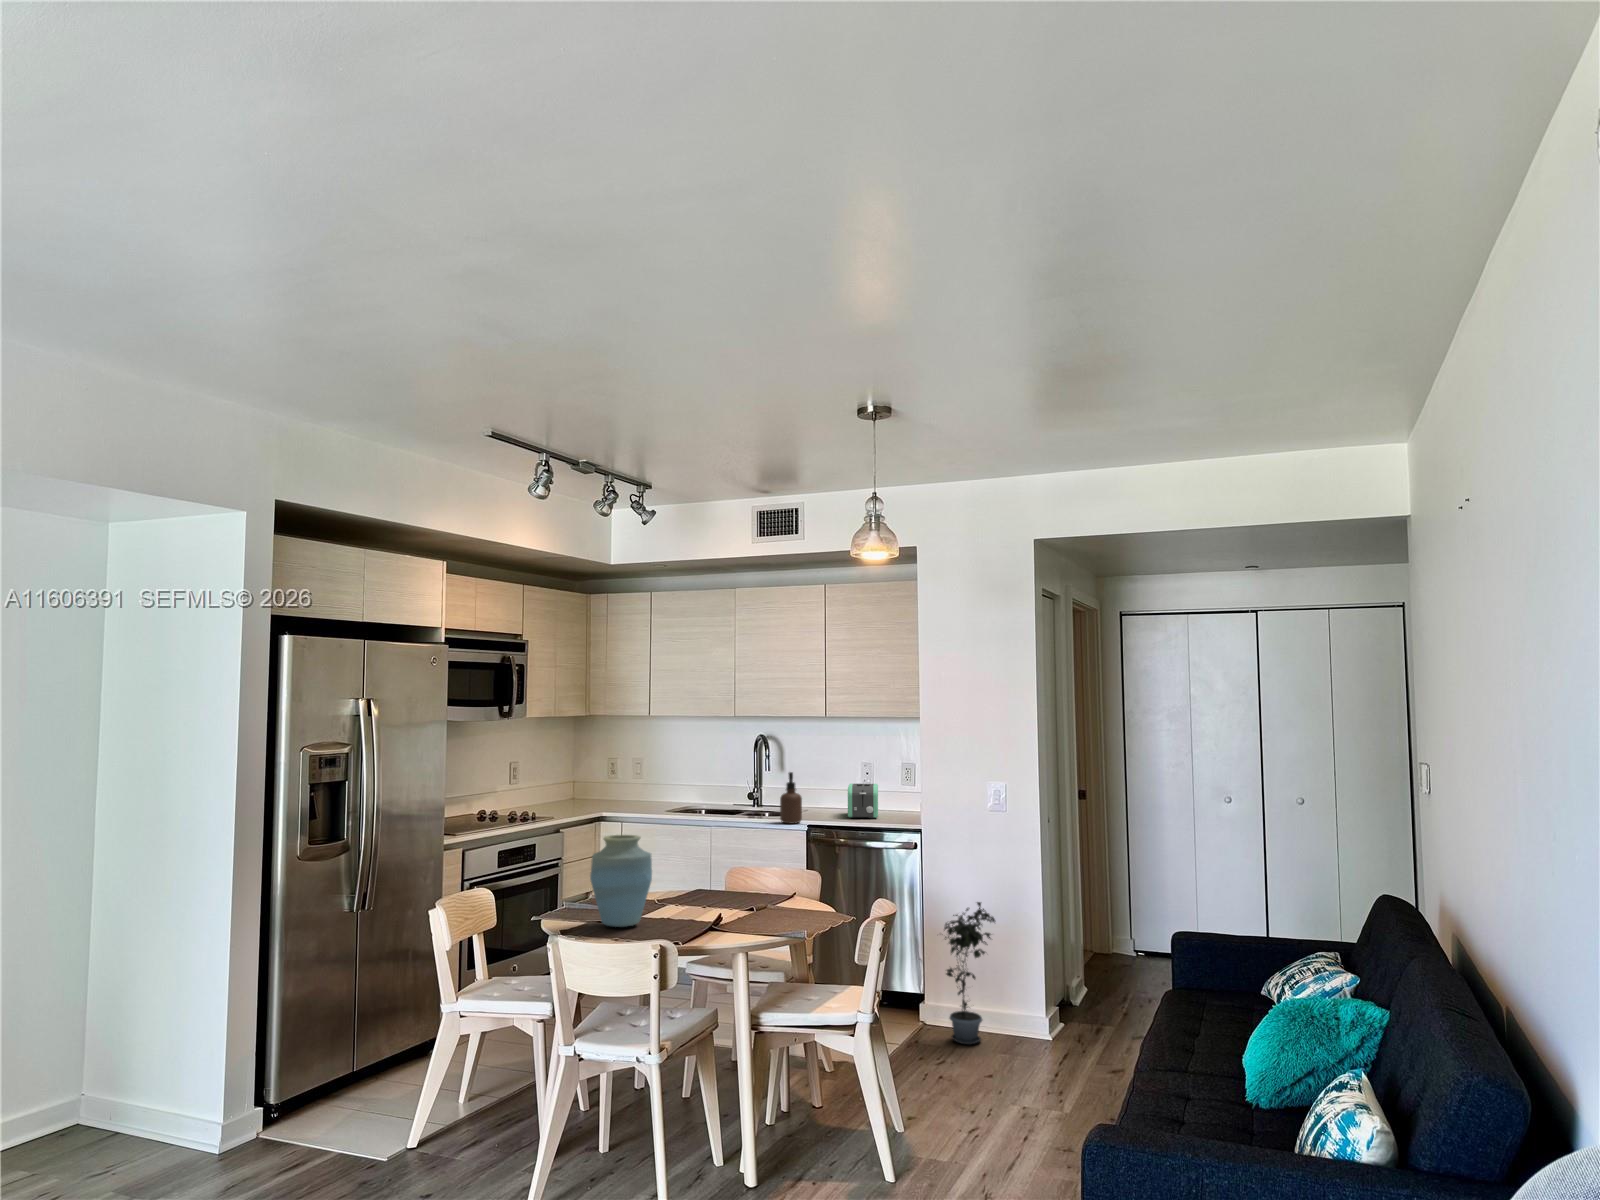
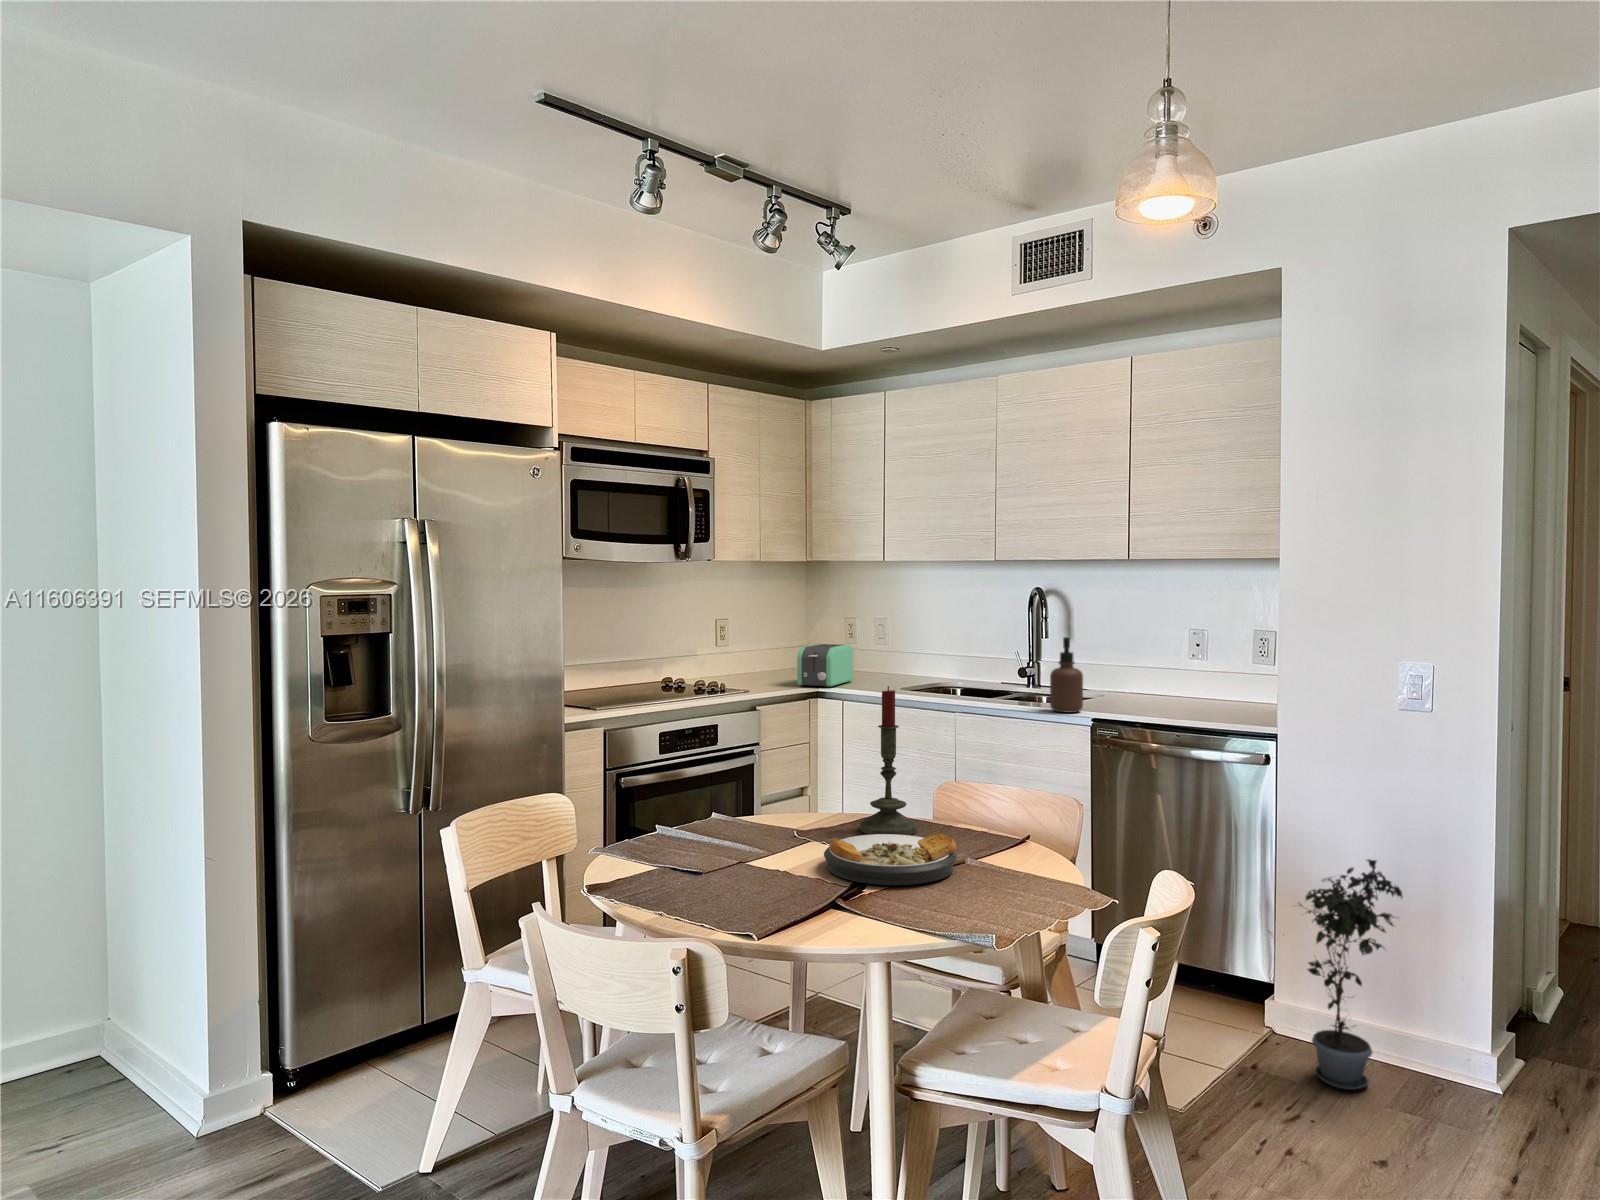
toaster: present [848,784,878,818] -> present [797,644,853,687]
candle: none [691,806,726,900] -> present [860,686,917,835]
vase: present [590,835,652,927] -> none [650,730,753,885]
plate: none [686,892,764,920] -> present [824,833,957,885]

